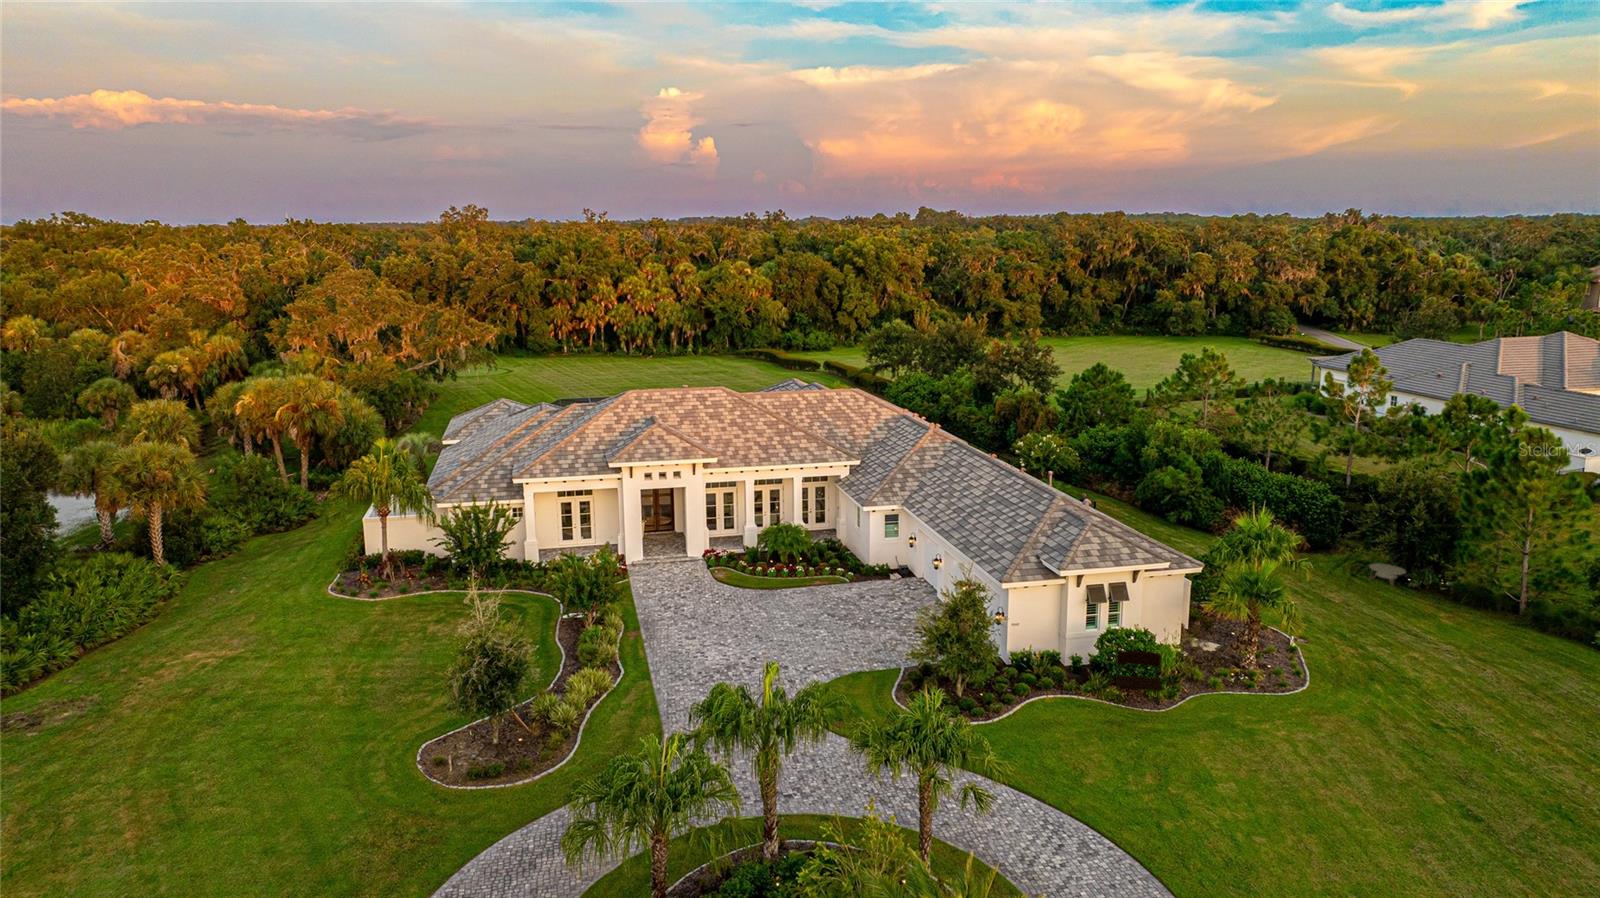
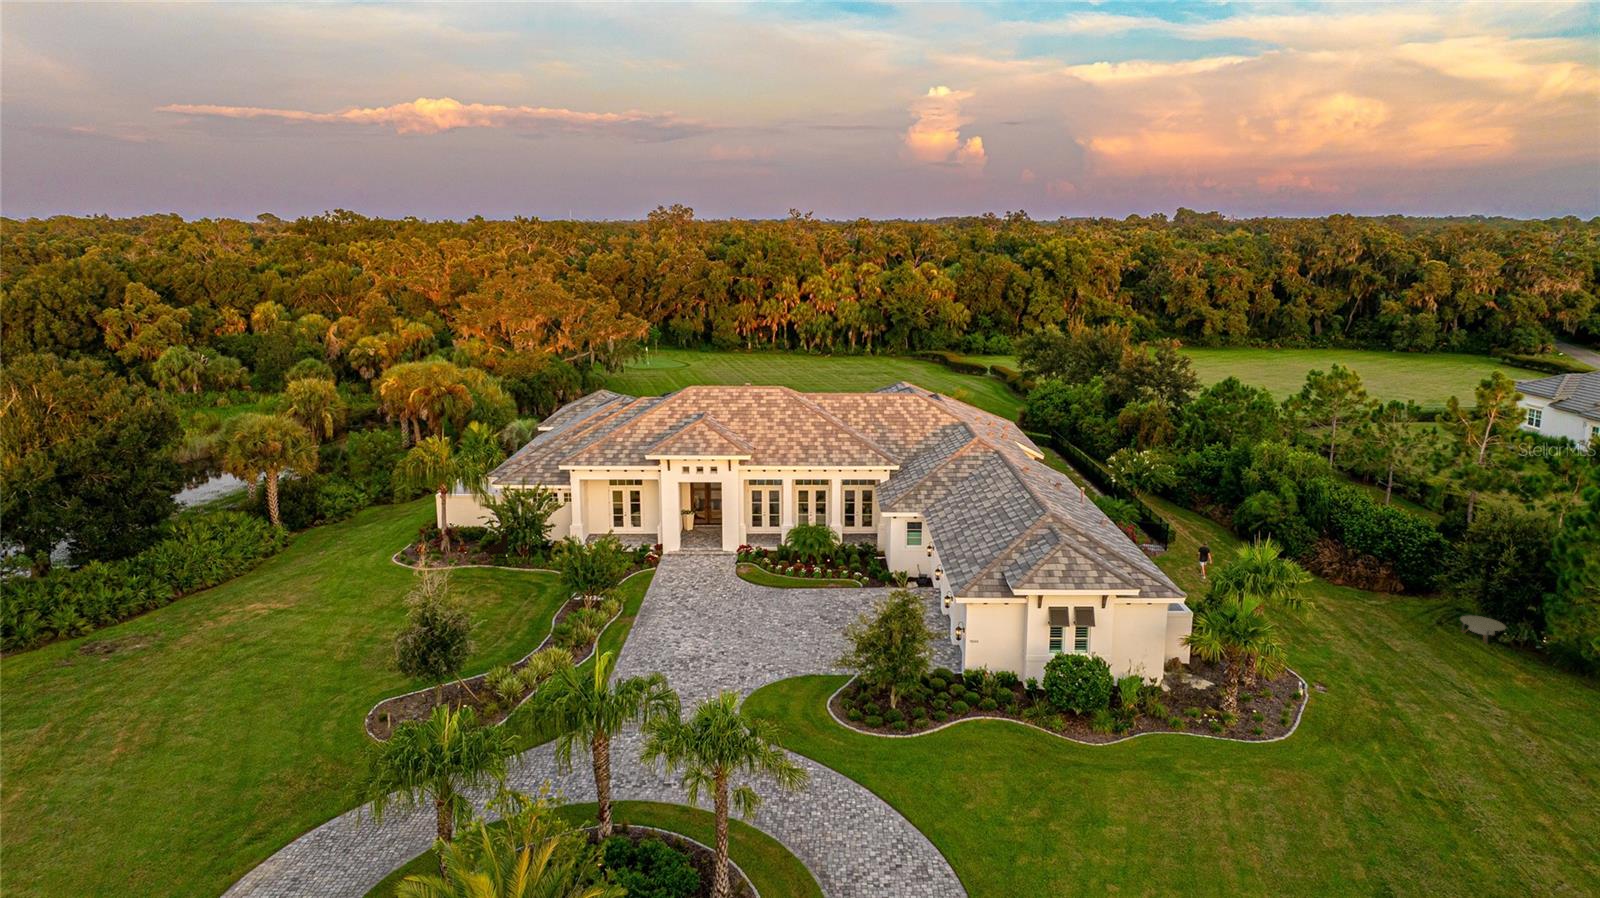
bench: present [1116,650,1164,704] -> present [488,532,508,566]

